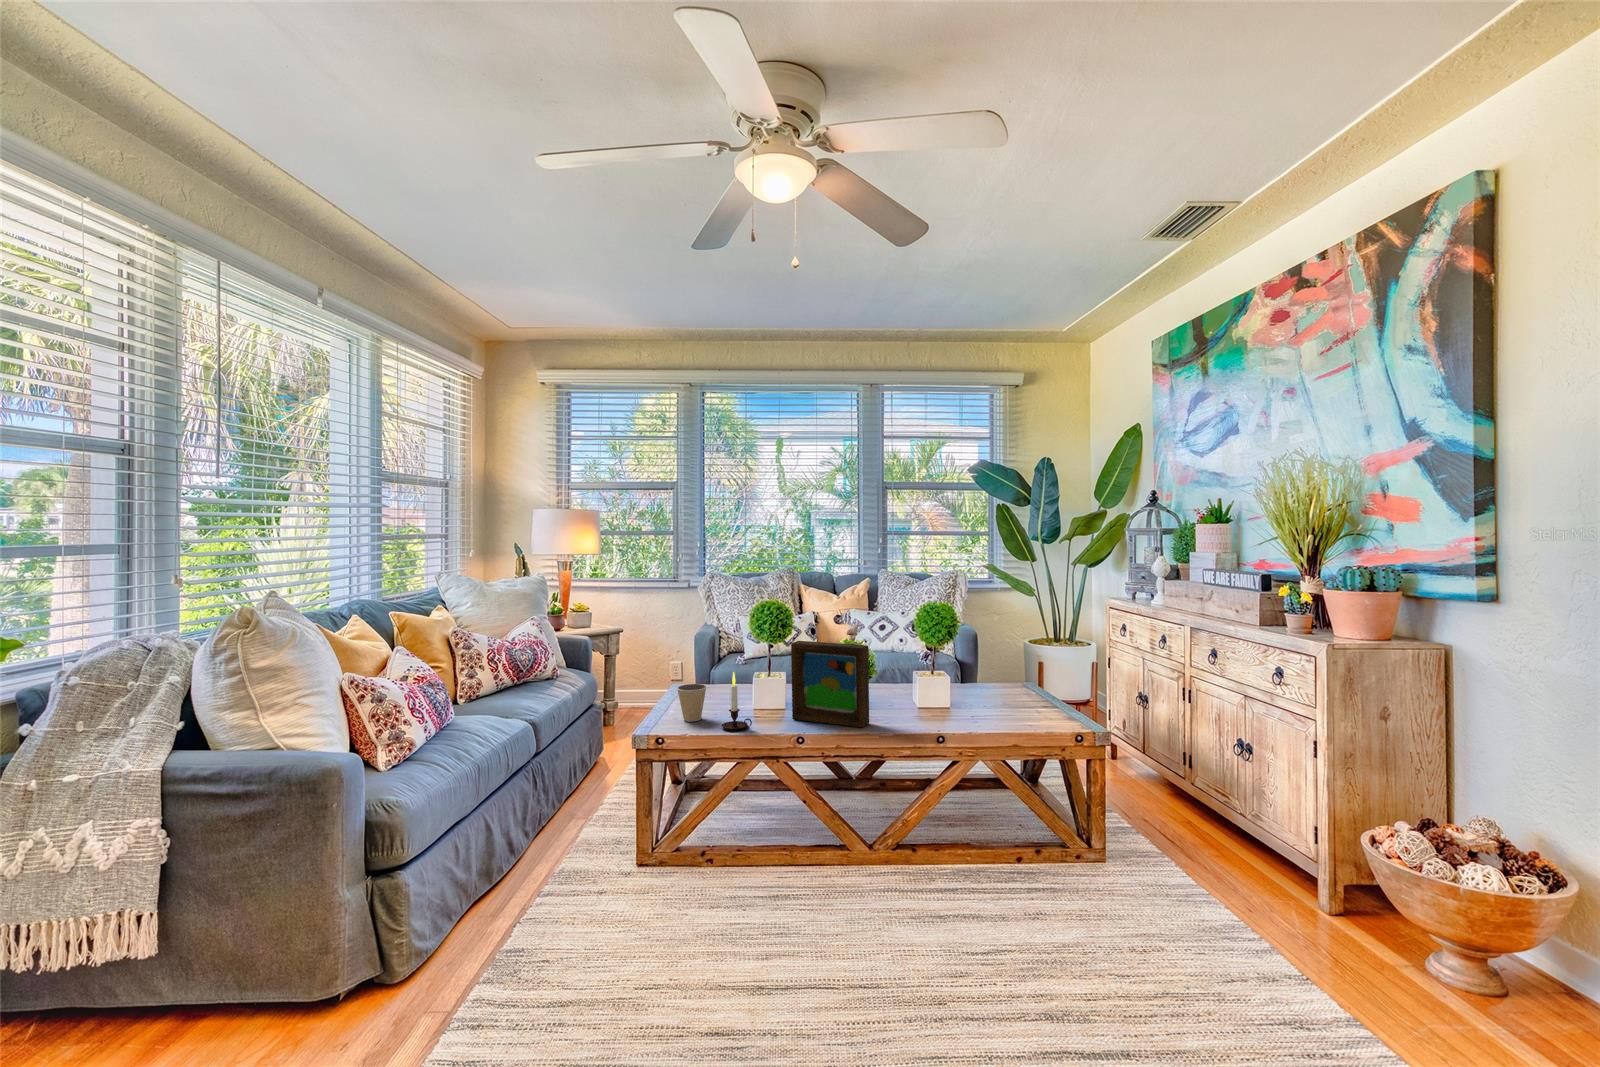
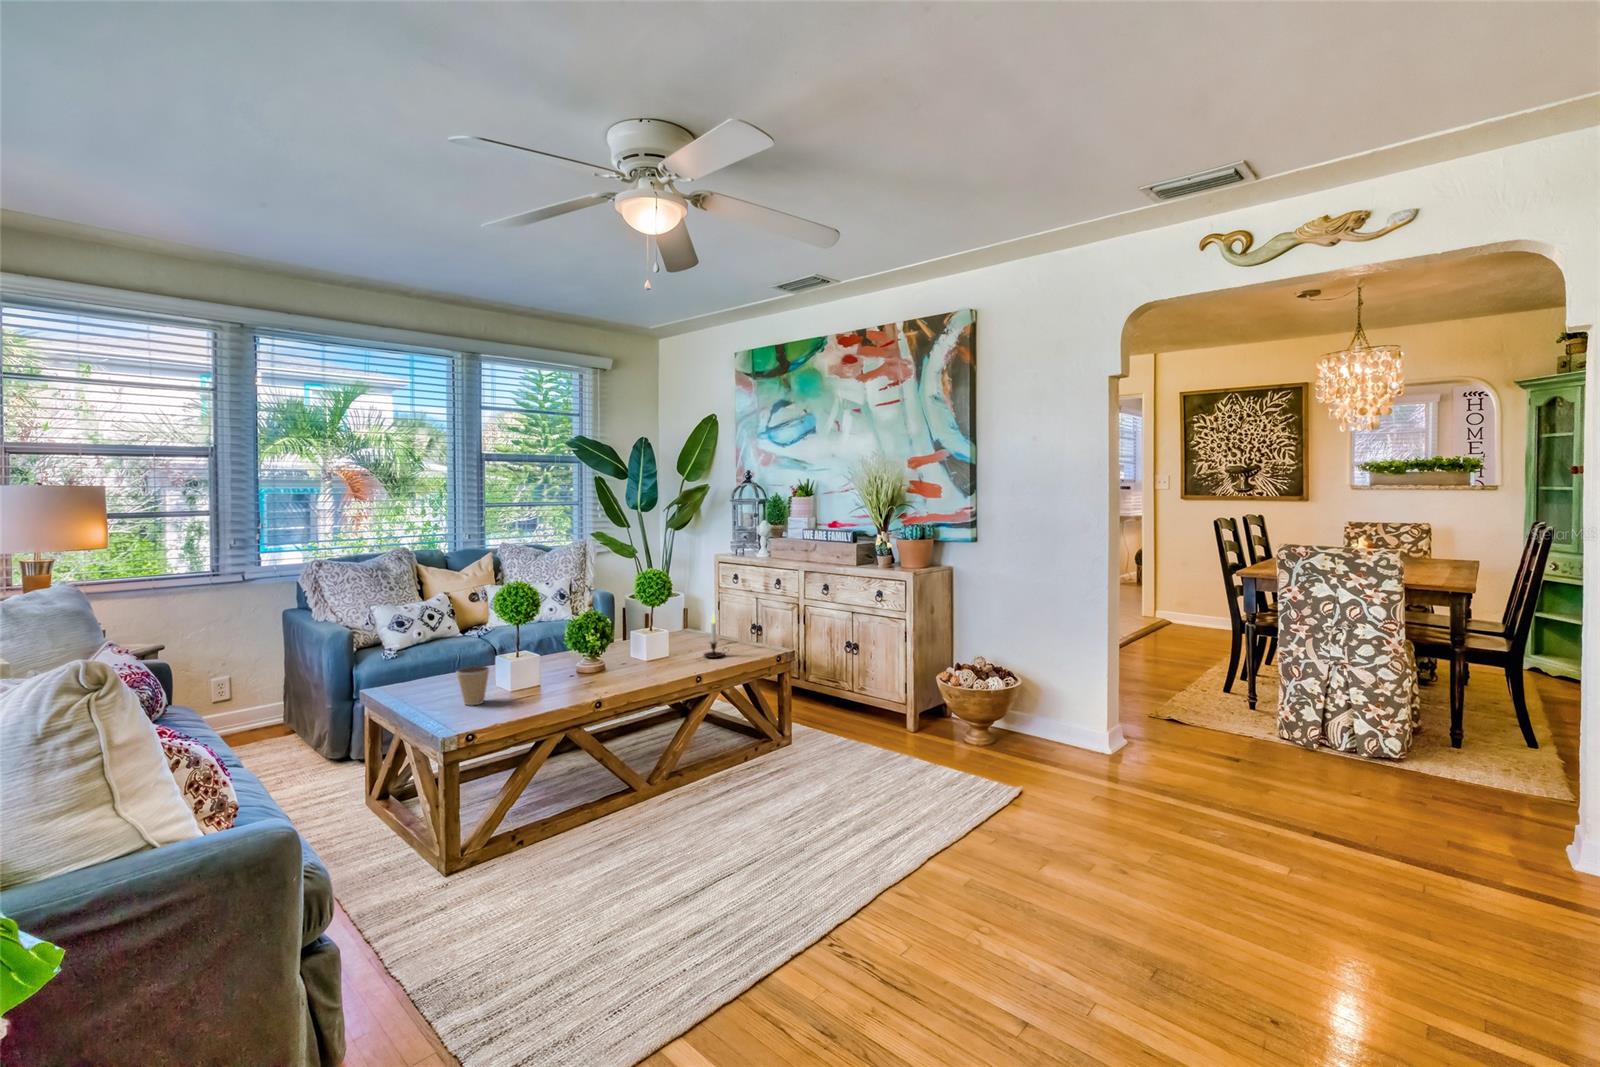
picture frame: present [791,641,869,727] -> none [573,606,648,683]
candle: present [721,672,752,730] -> present [704,615,725,658]

